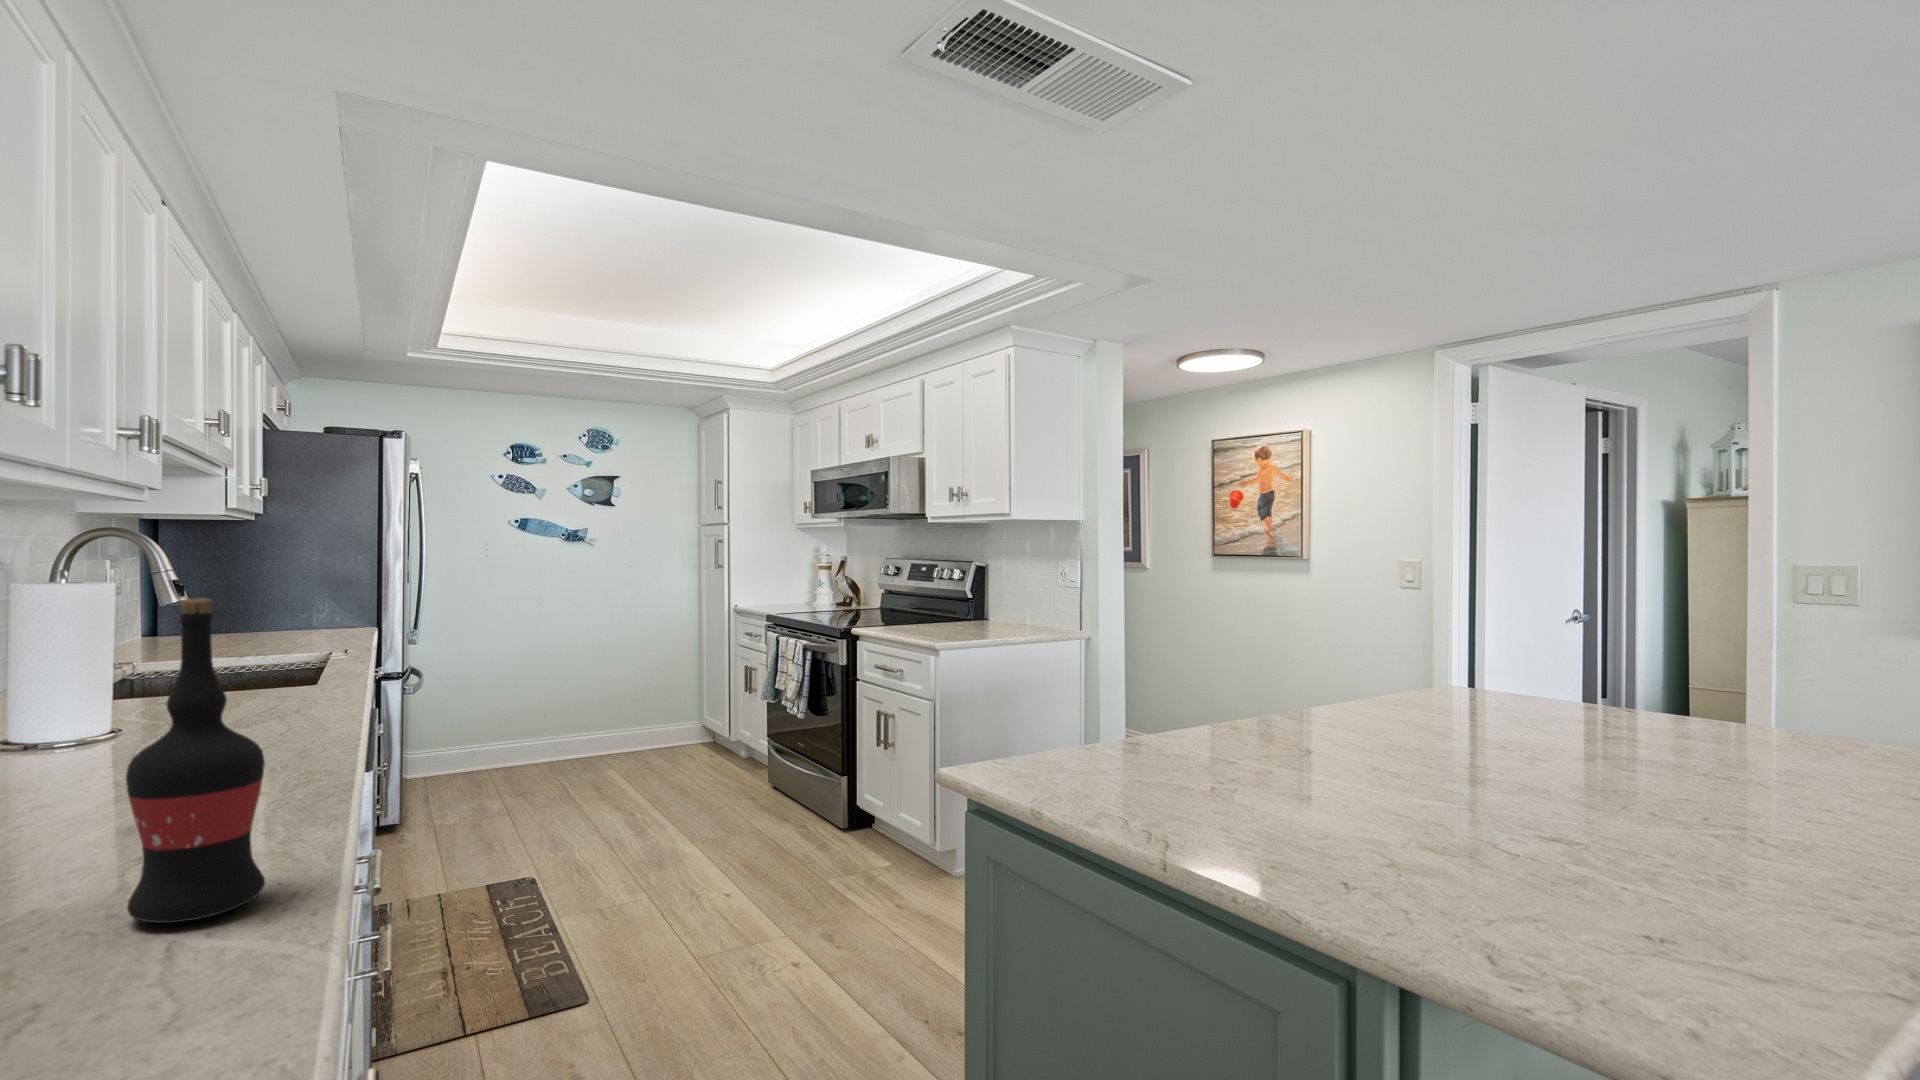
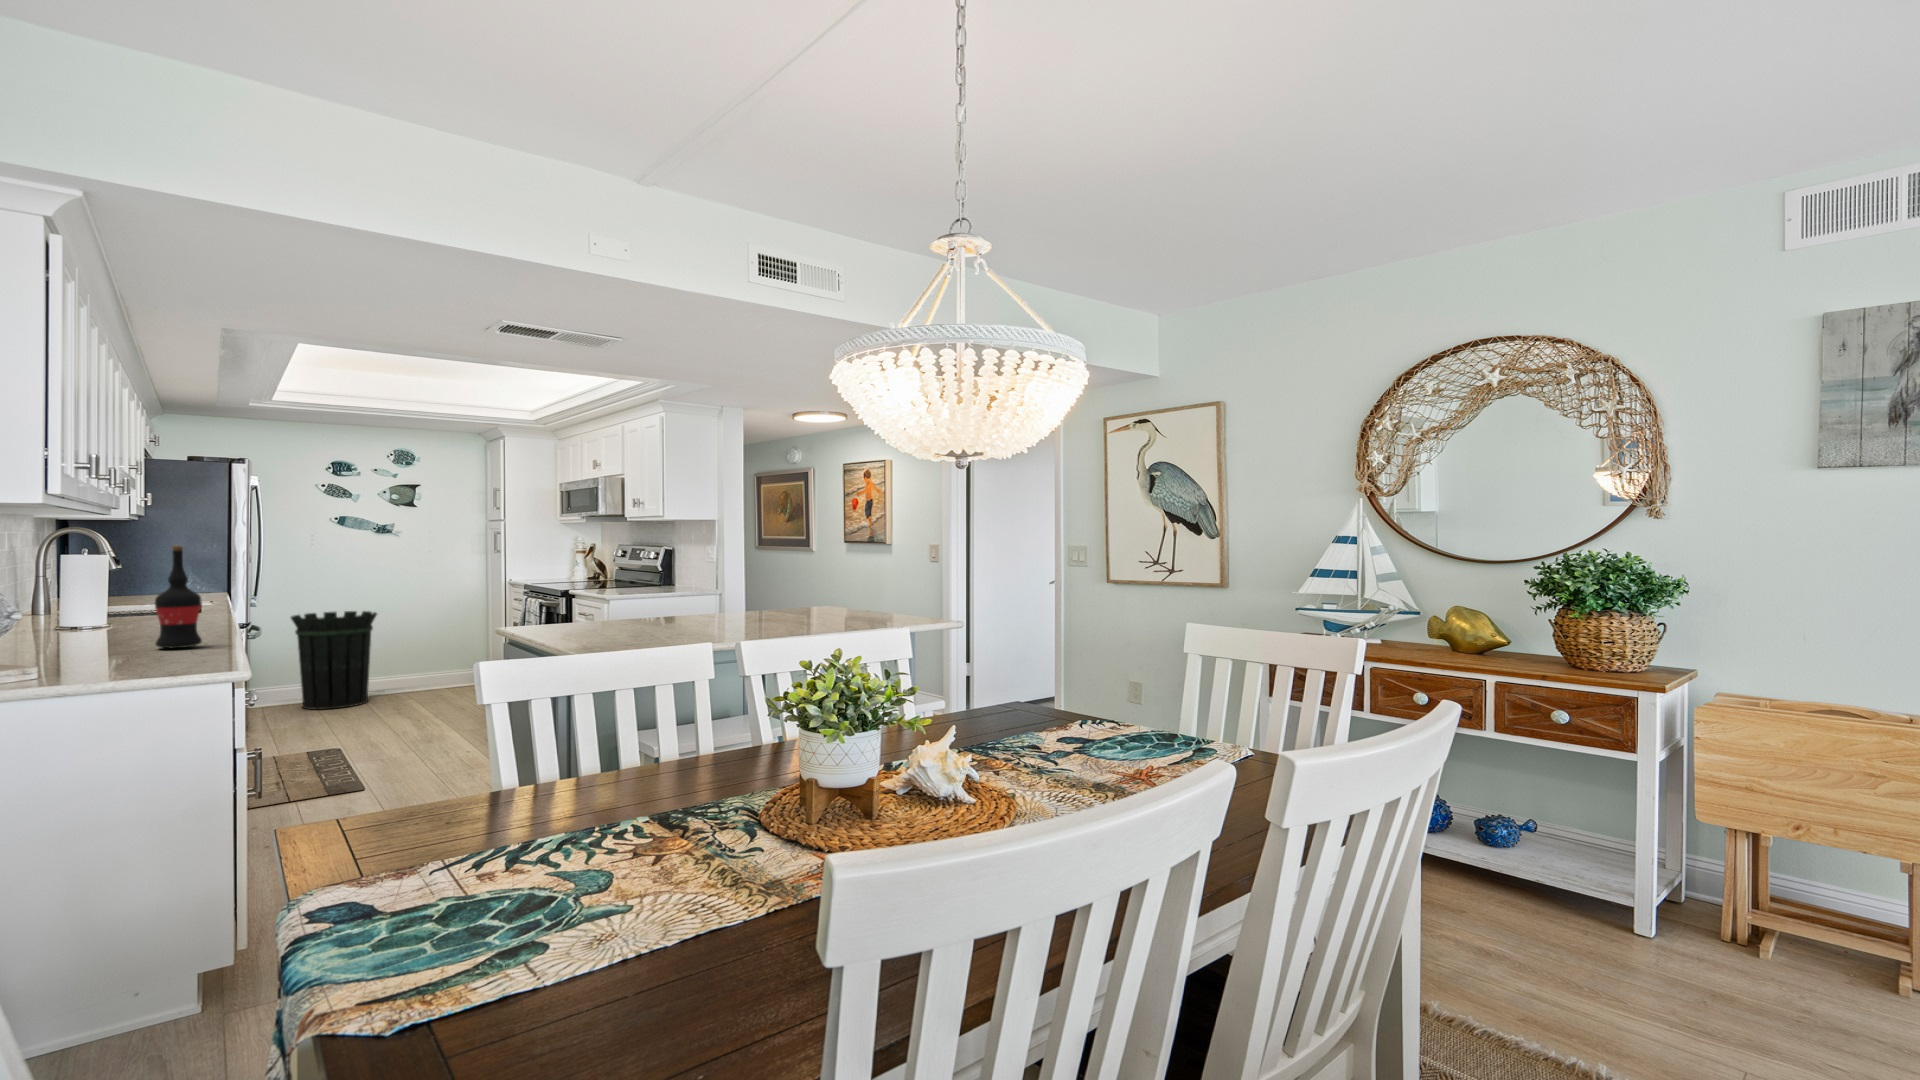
waste bin: none [458,650,570,792] -> present [291,611,377,709]

